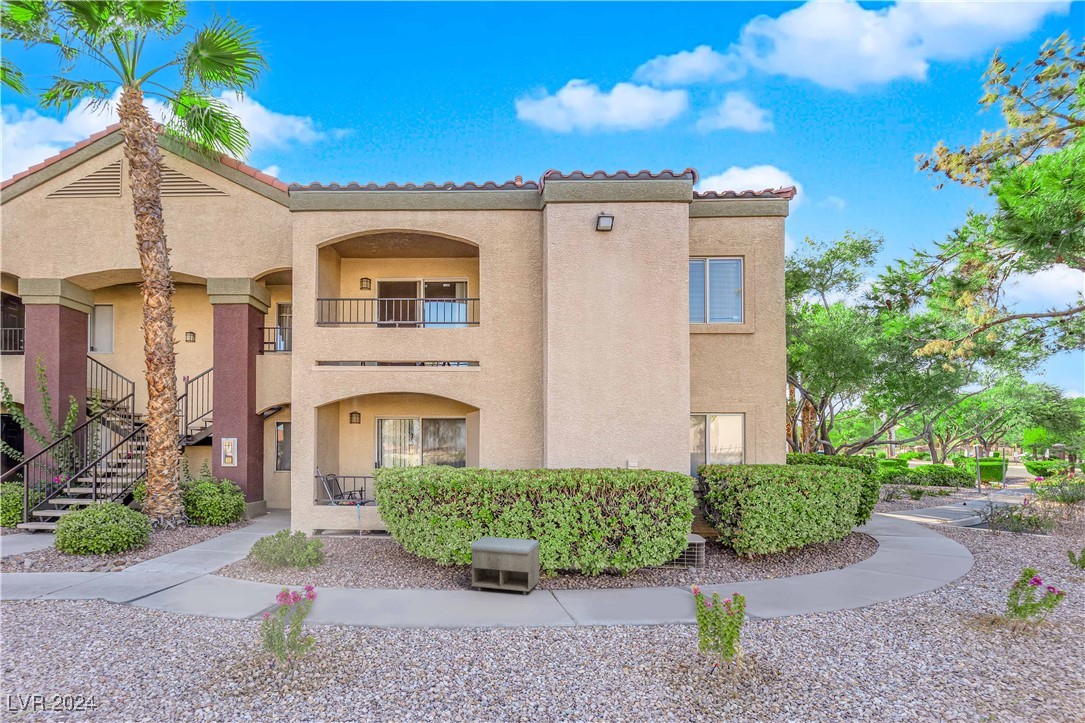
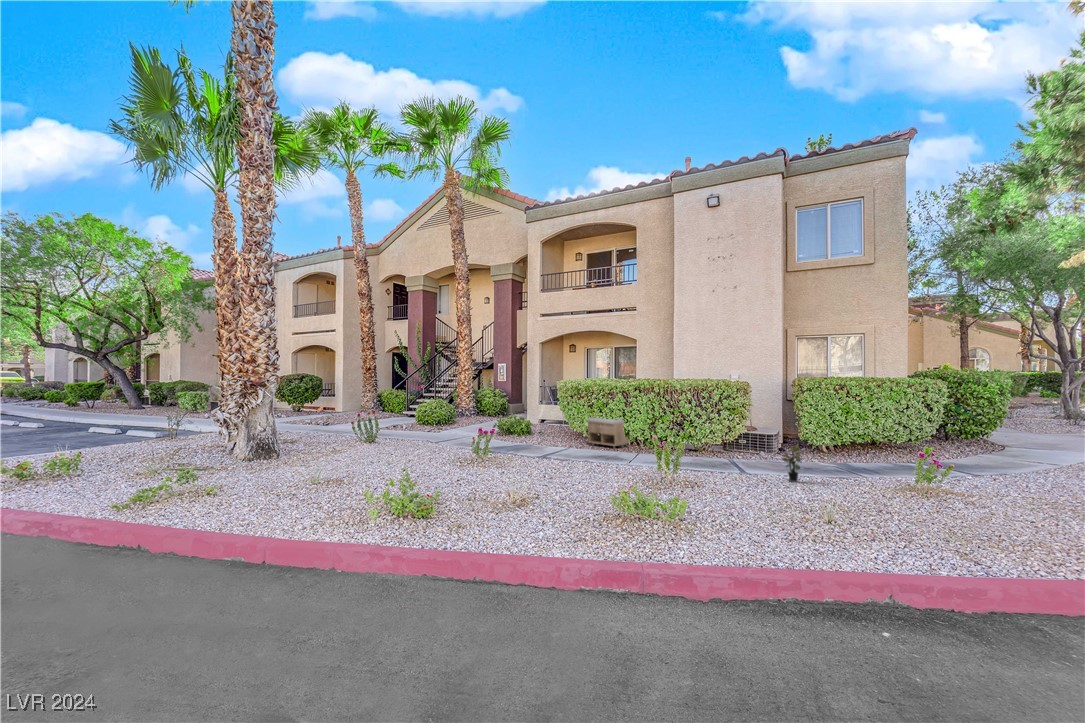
potted plant: none [916,591,957,660] -> present [782,444,803,482]

